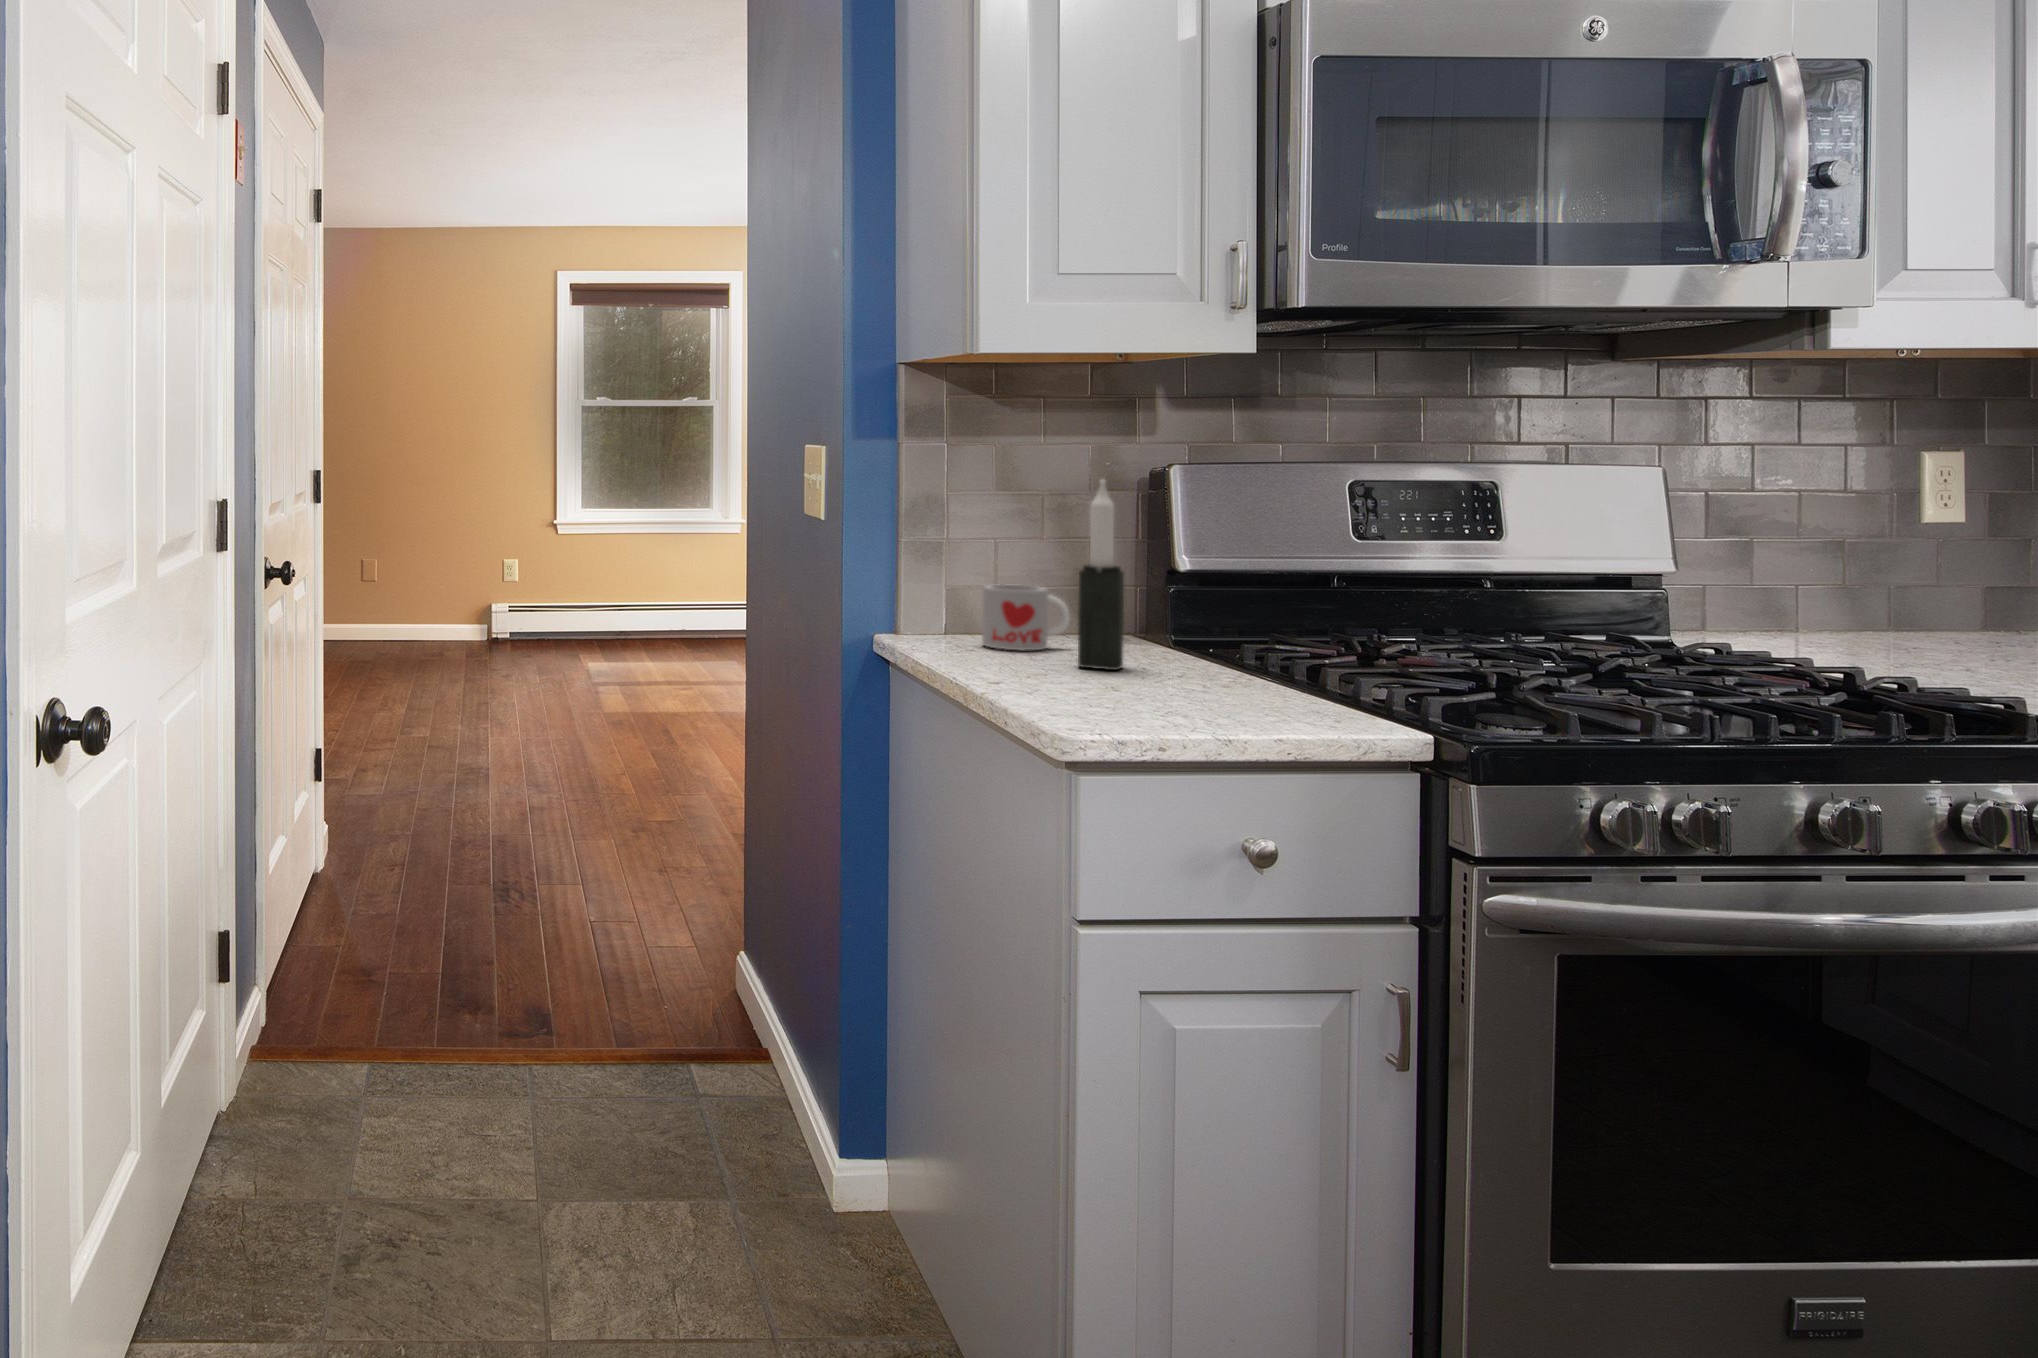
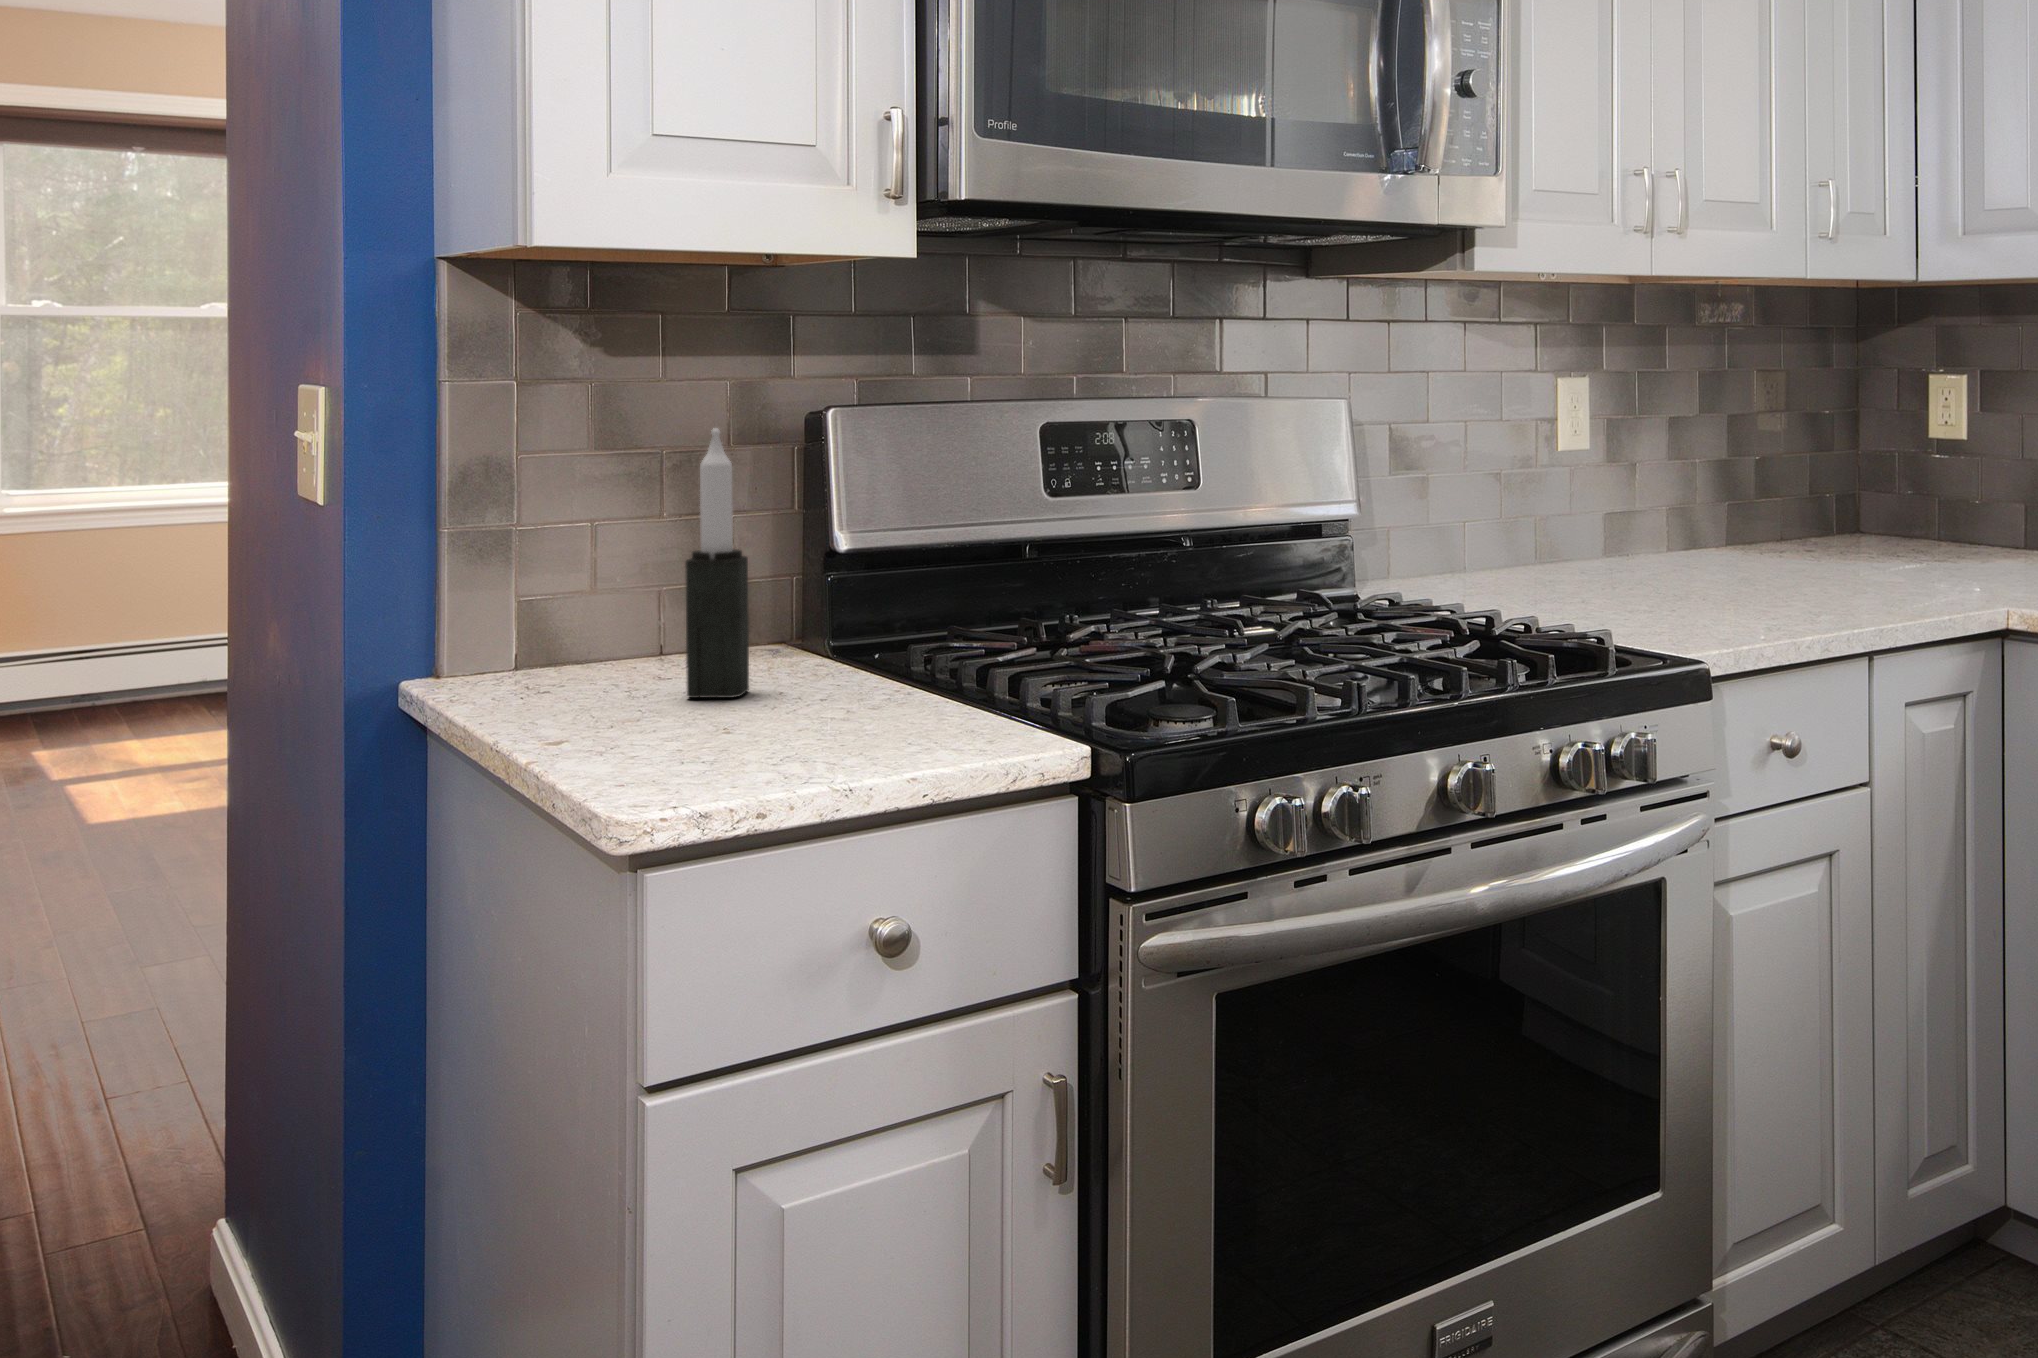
mug: present [982,584,1070,651] -> none [566,584,690,681]

